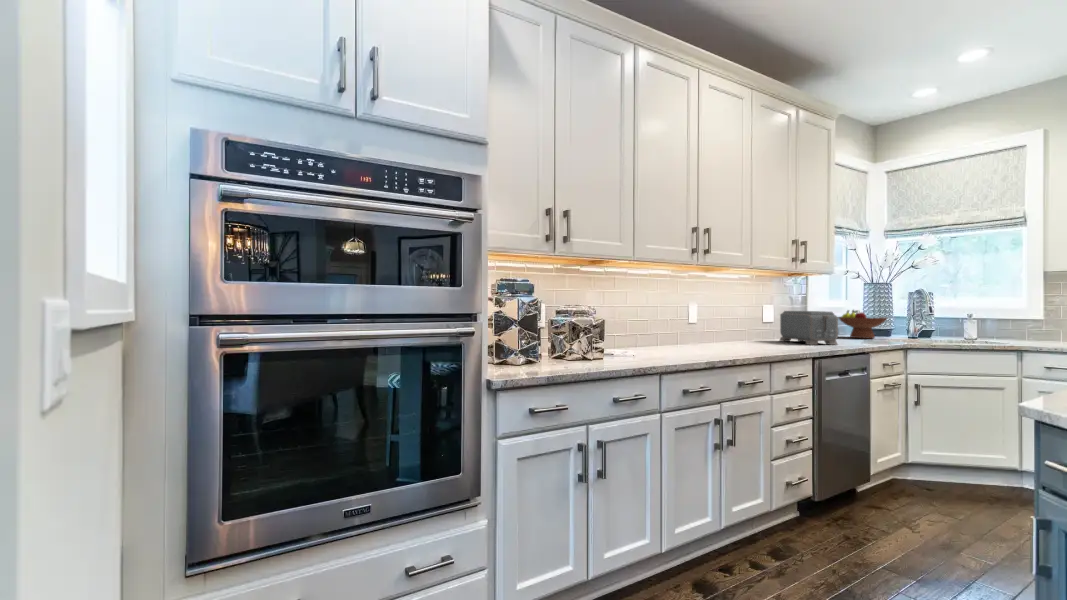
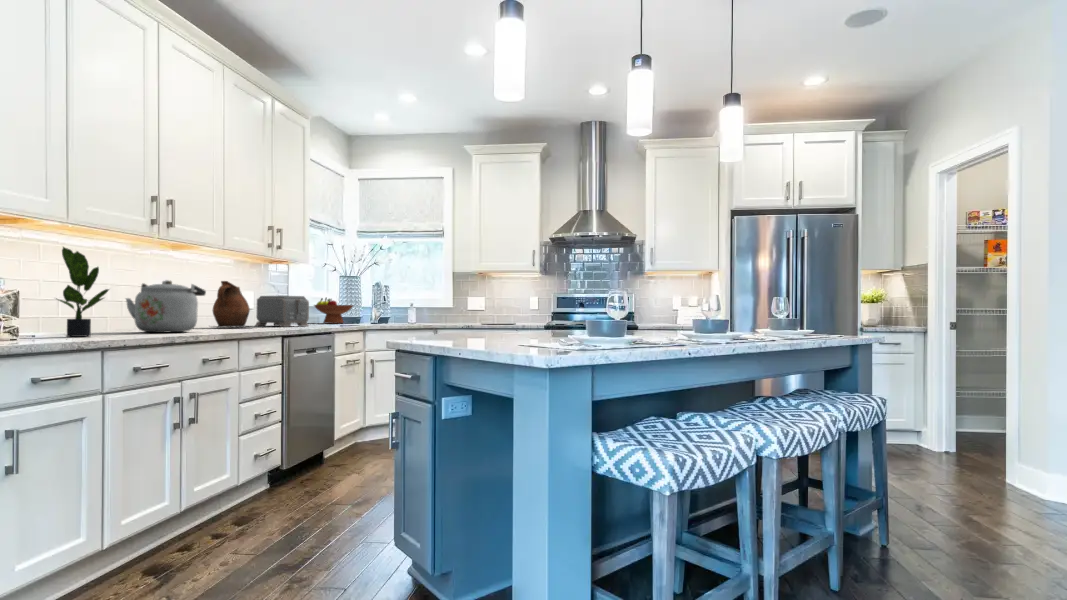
potted plant: none [625,281,664,358] -> present [56,247,109,337]
ceramic pitcher: none [736,299,782,346] -> present [212,281,250,327]
kettle: none [672,304,738,353] -> present [126,280,206,332]

